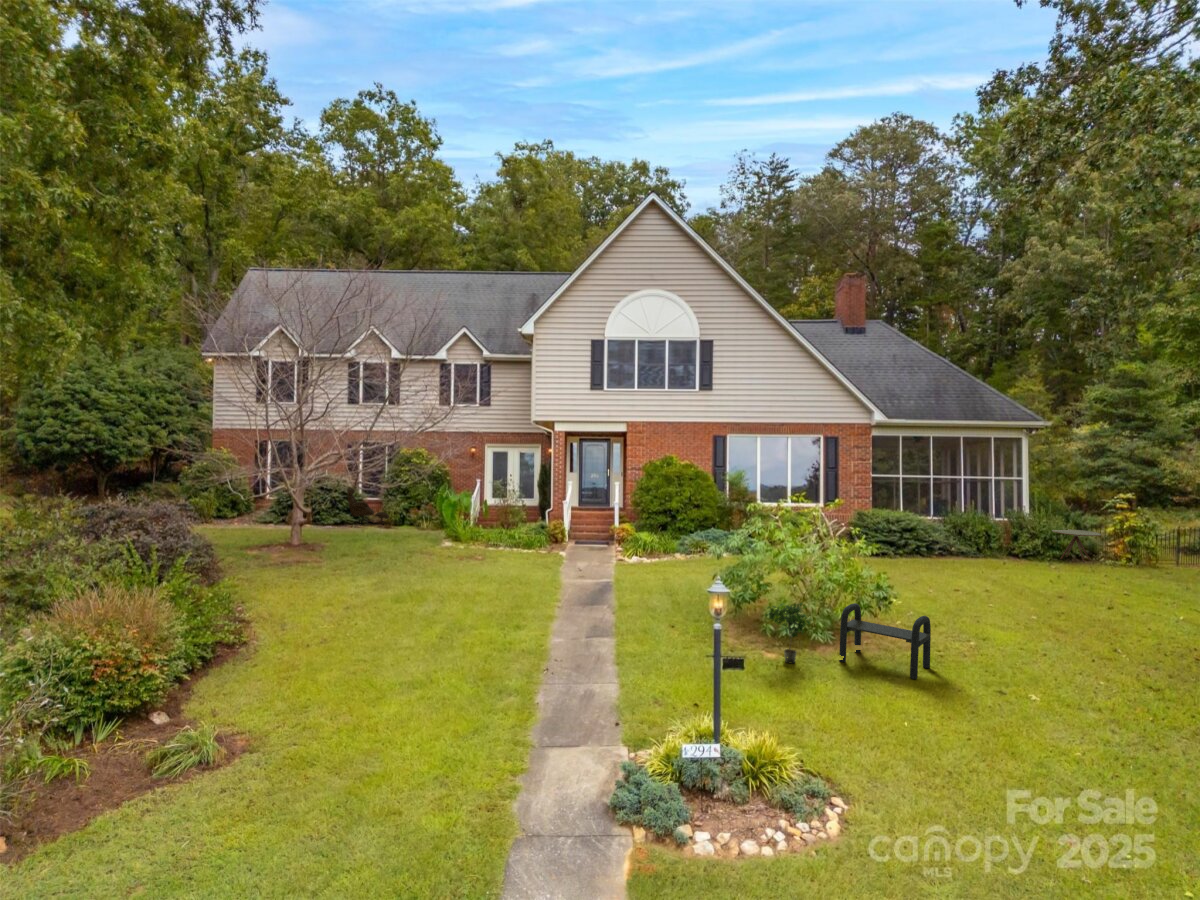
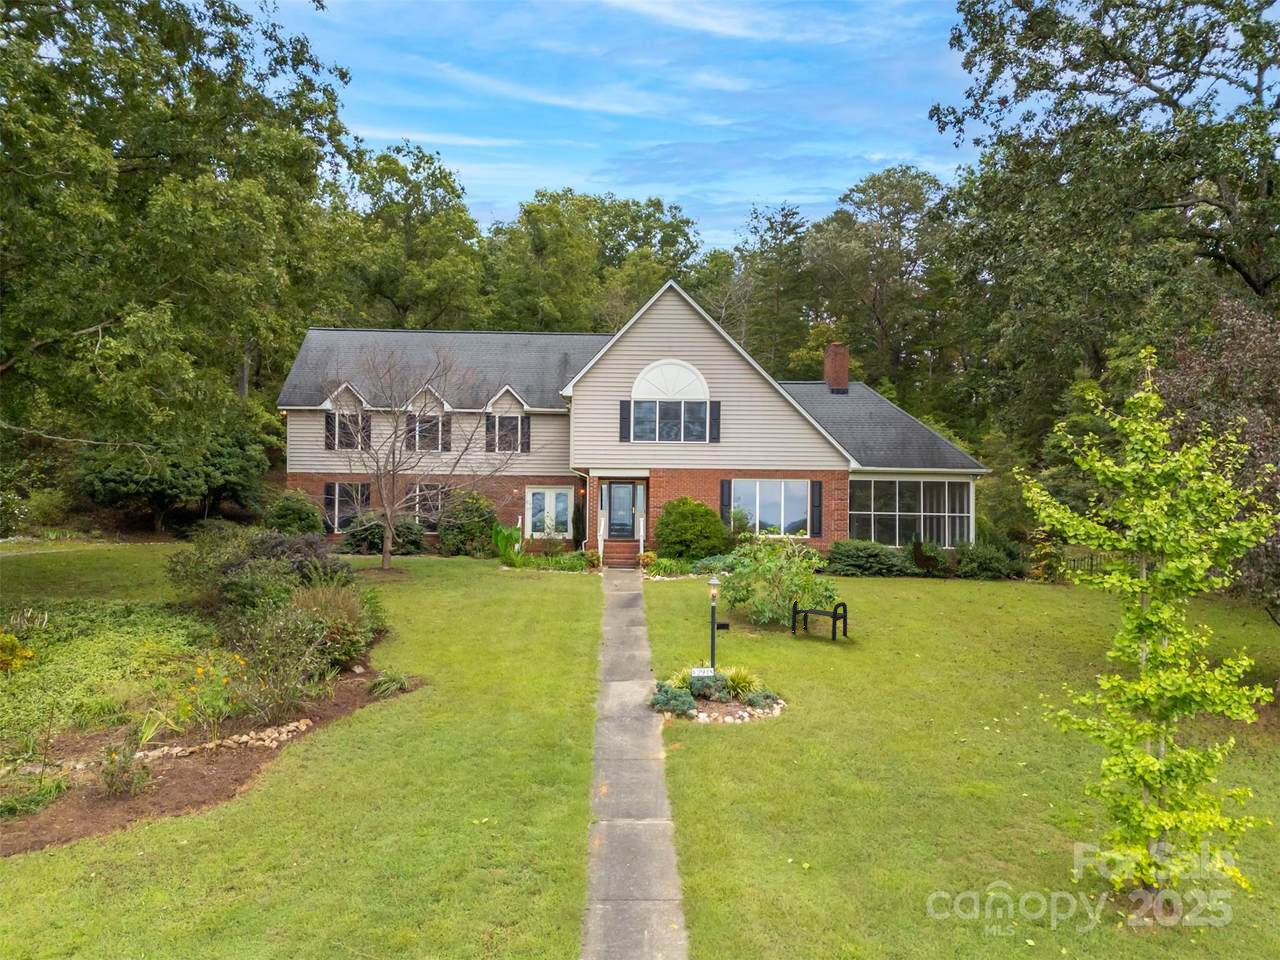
lounge chair: present [347,488,389,525] -> present [913,541,954,577]
round table: present [1052,529,1101,562] -> none [983,555,1018,580]
potted plant: present [765,603,811,663] -> none [744,596,775,634]

